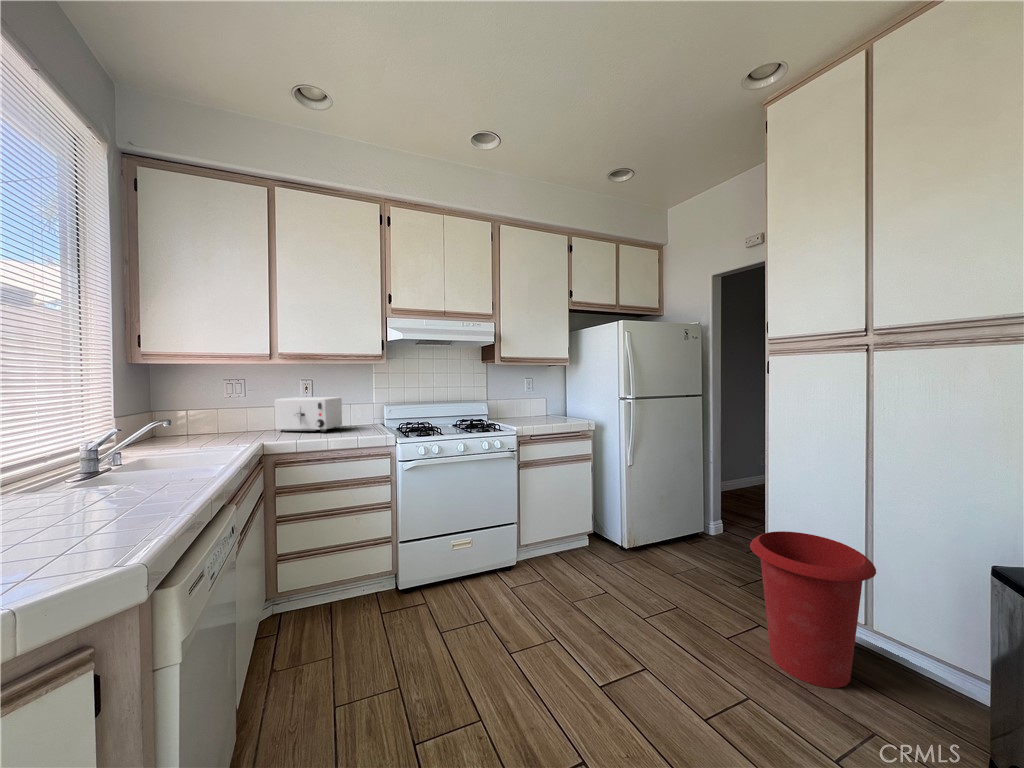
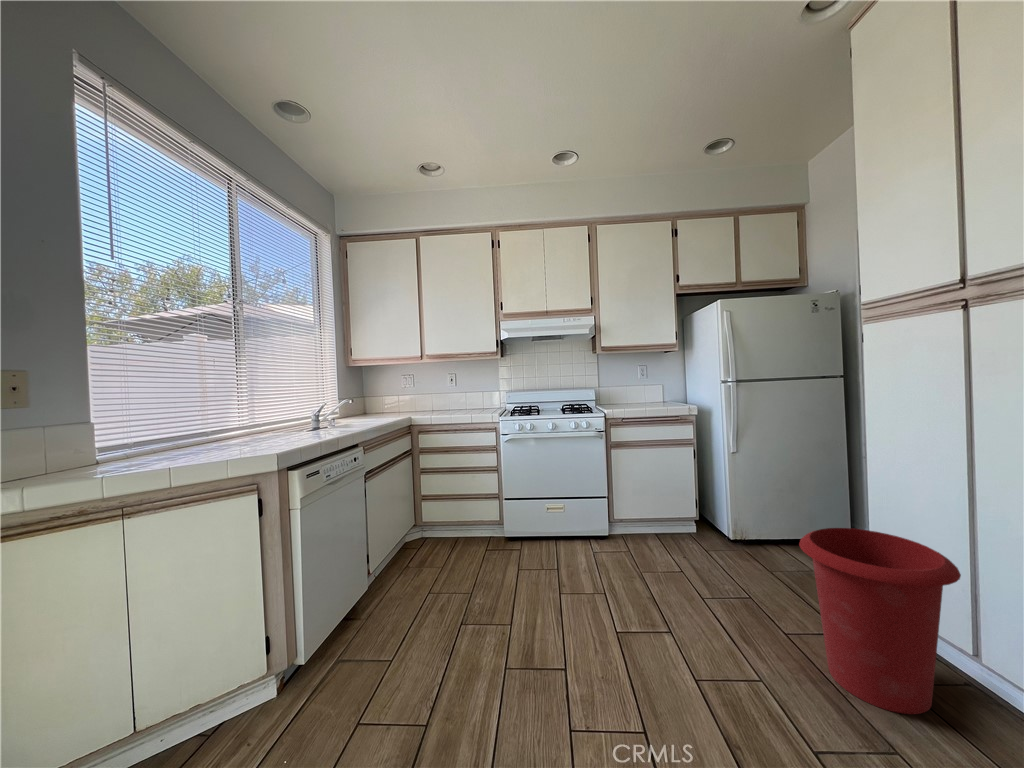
toaster: present [275,397,342,432] -> none [431,386,474,411]

